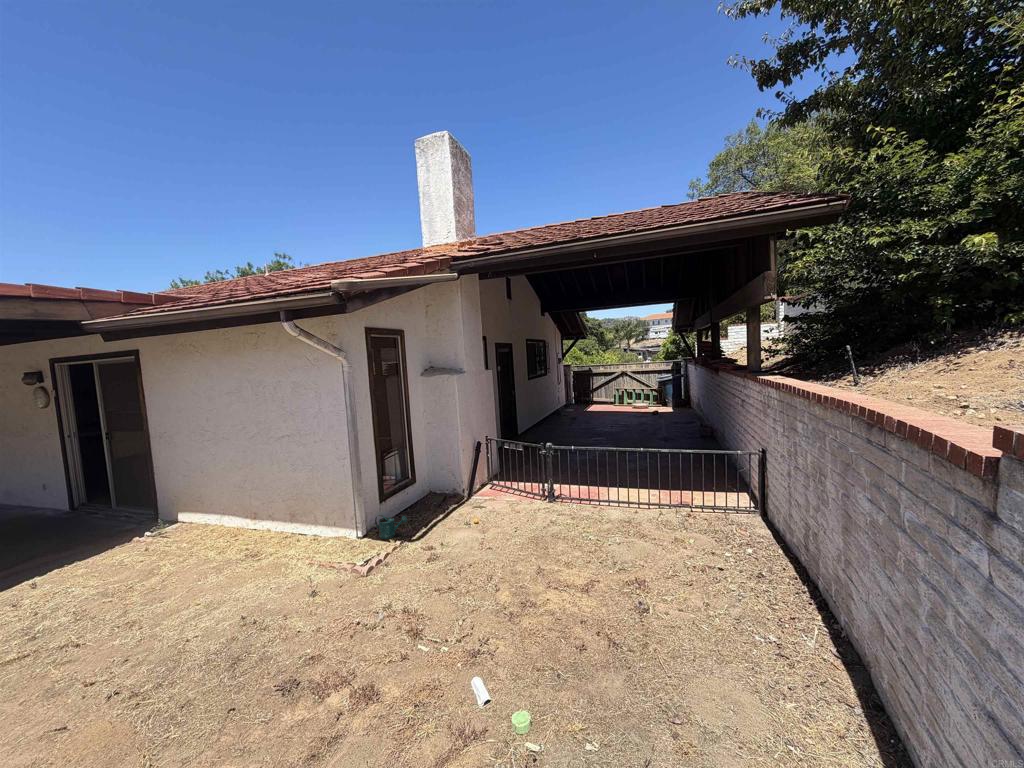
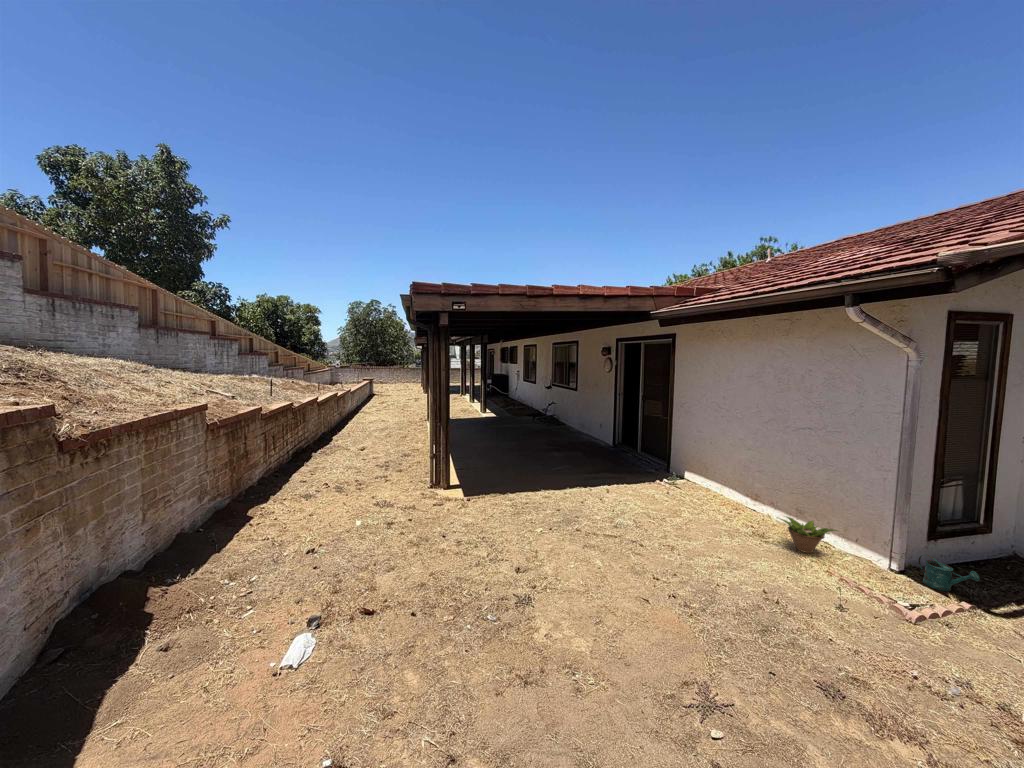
decorative plant: none [264,520,319,554] -> present [779,517,837,553]

